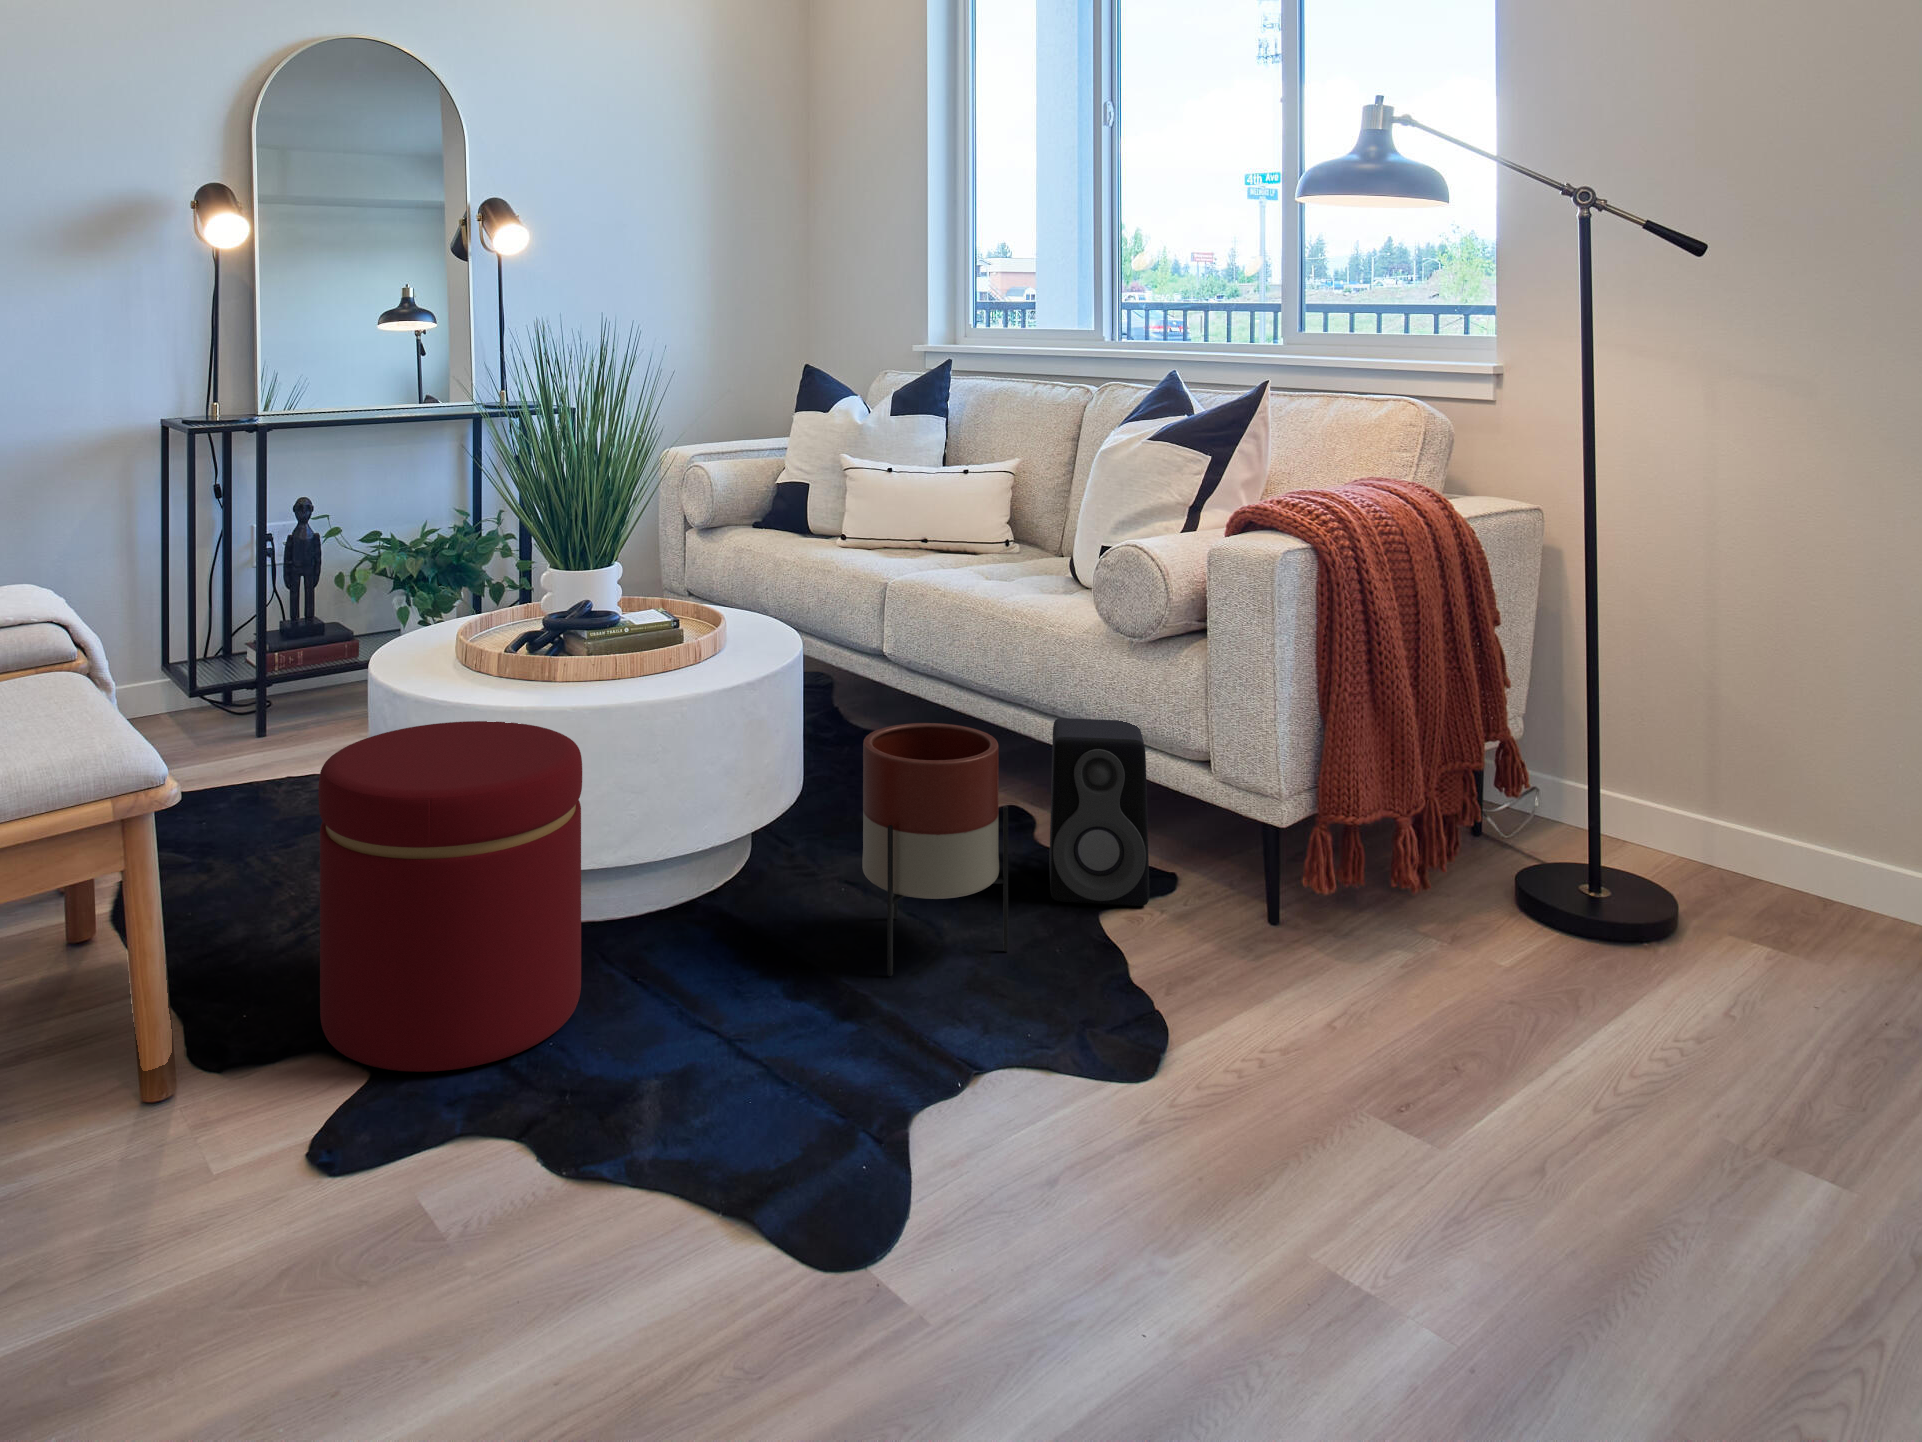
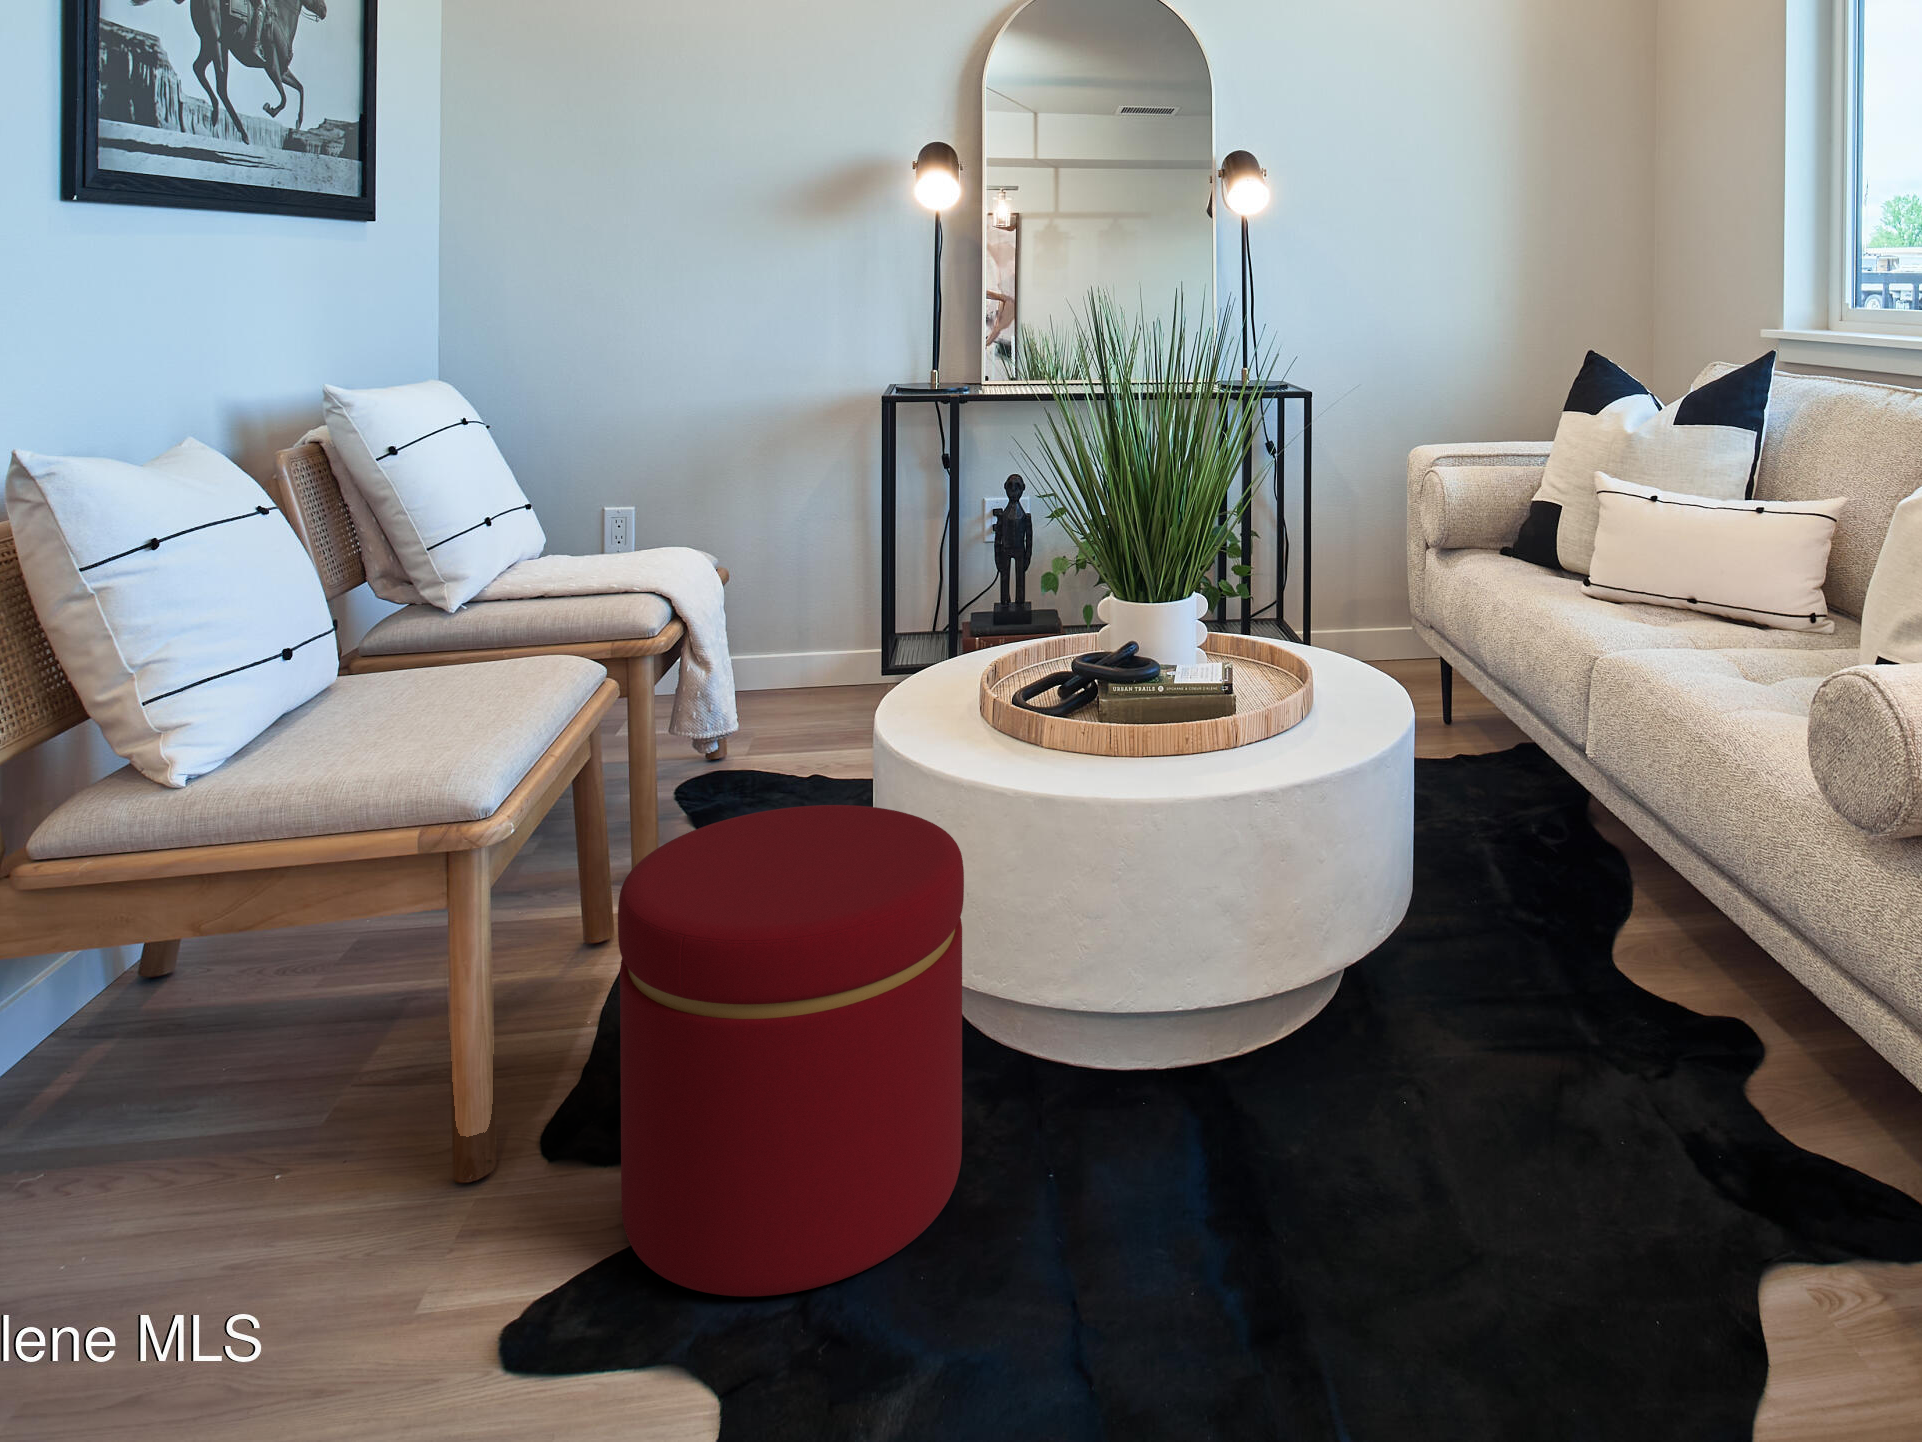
speaker: present [1049,718,1149,906] -> none [1698,929,1885,1279]
planter: present [862,723,1008,976] -> none [1357,909,1577,1311]

